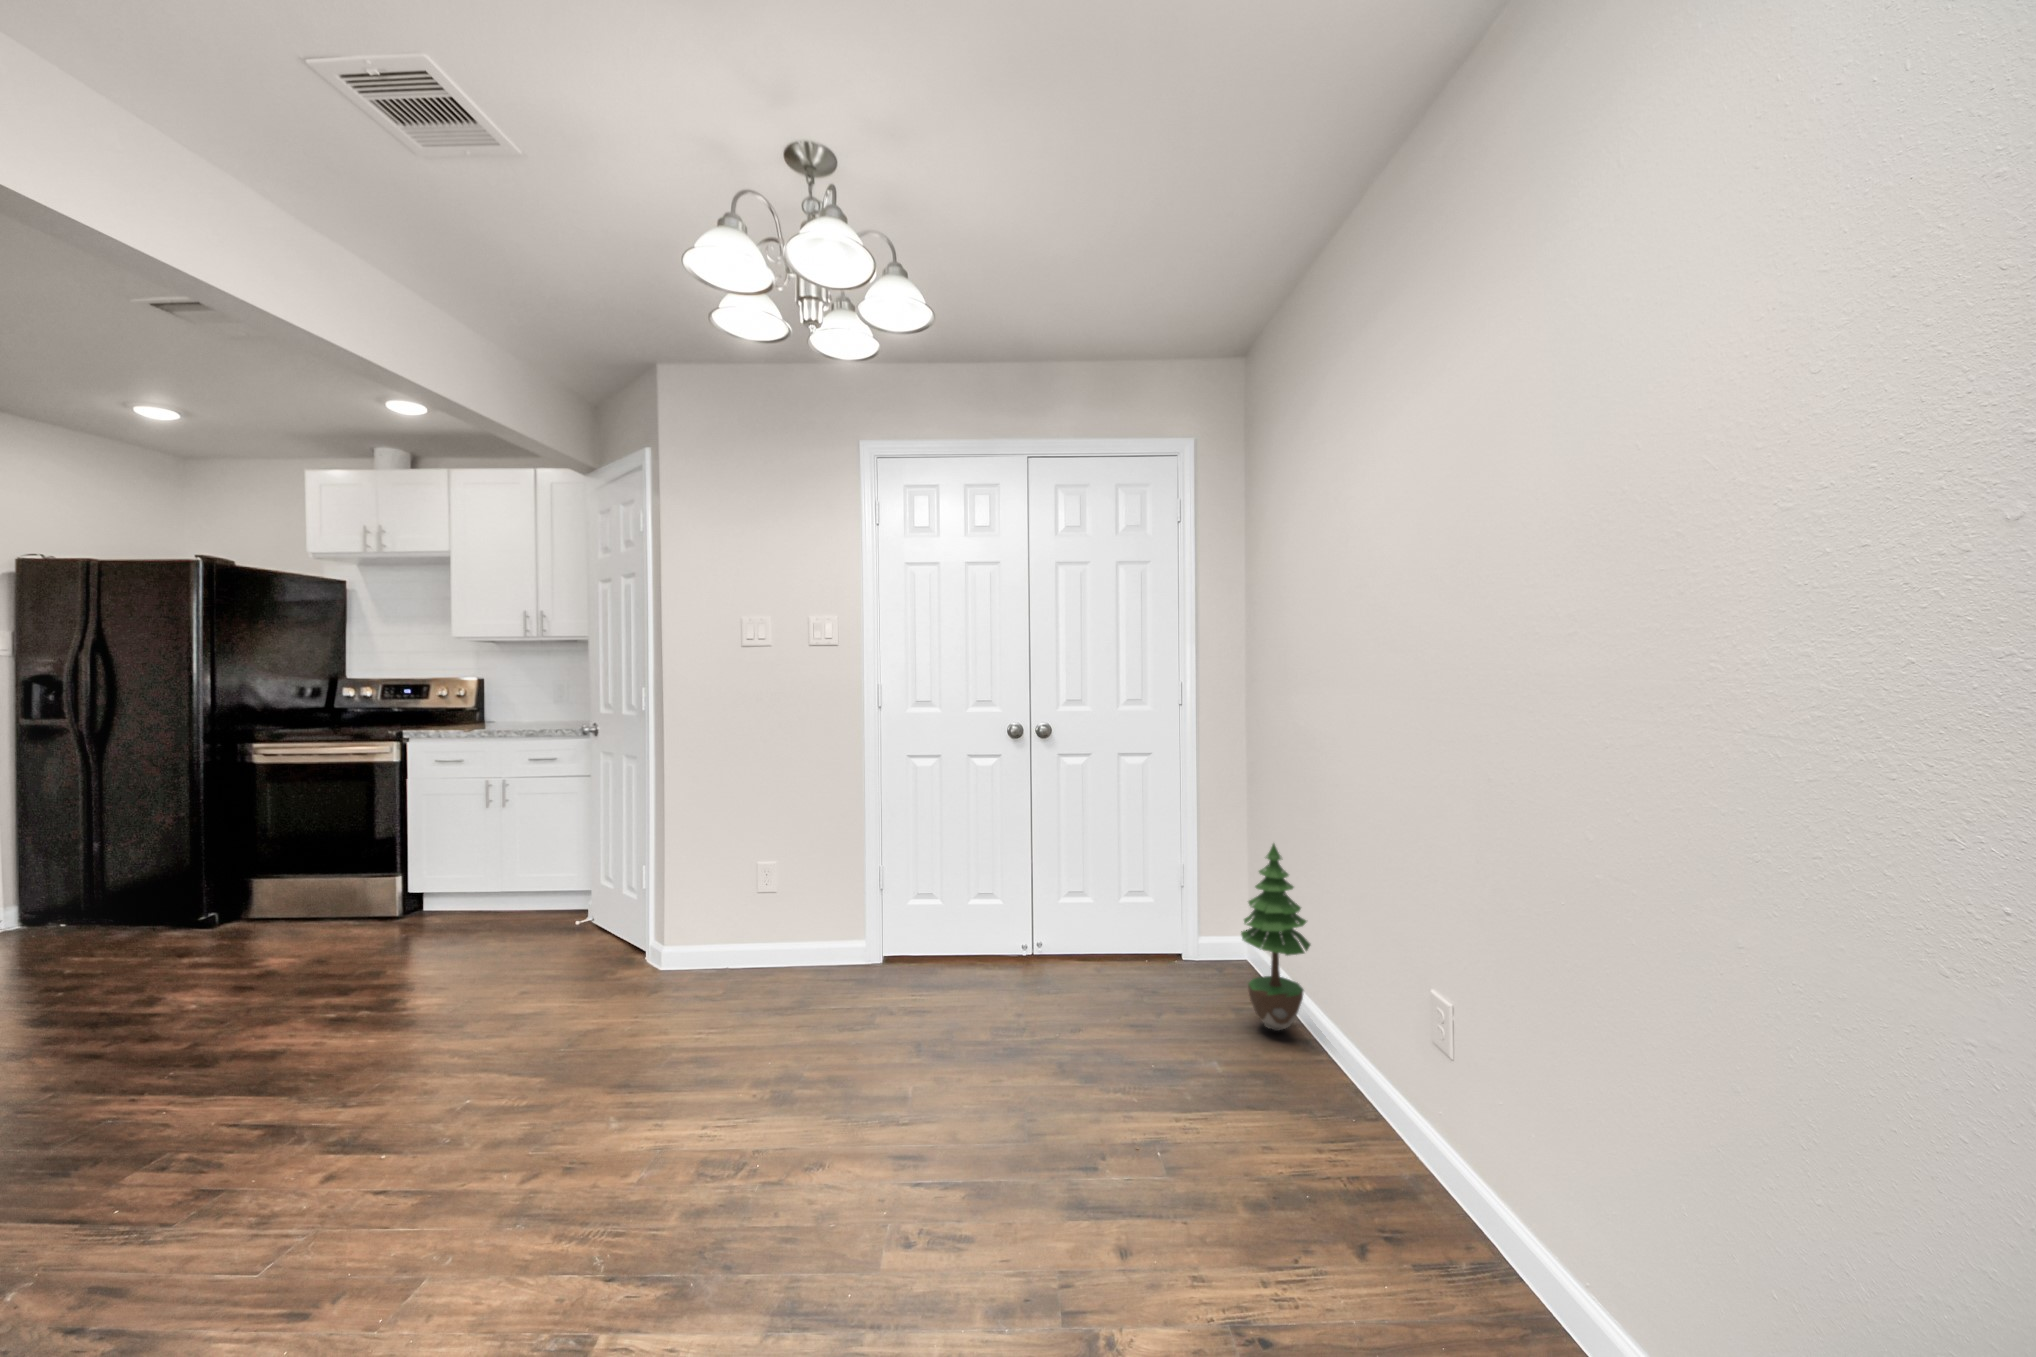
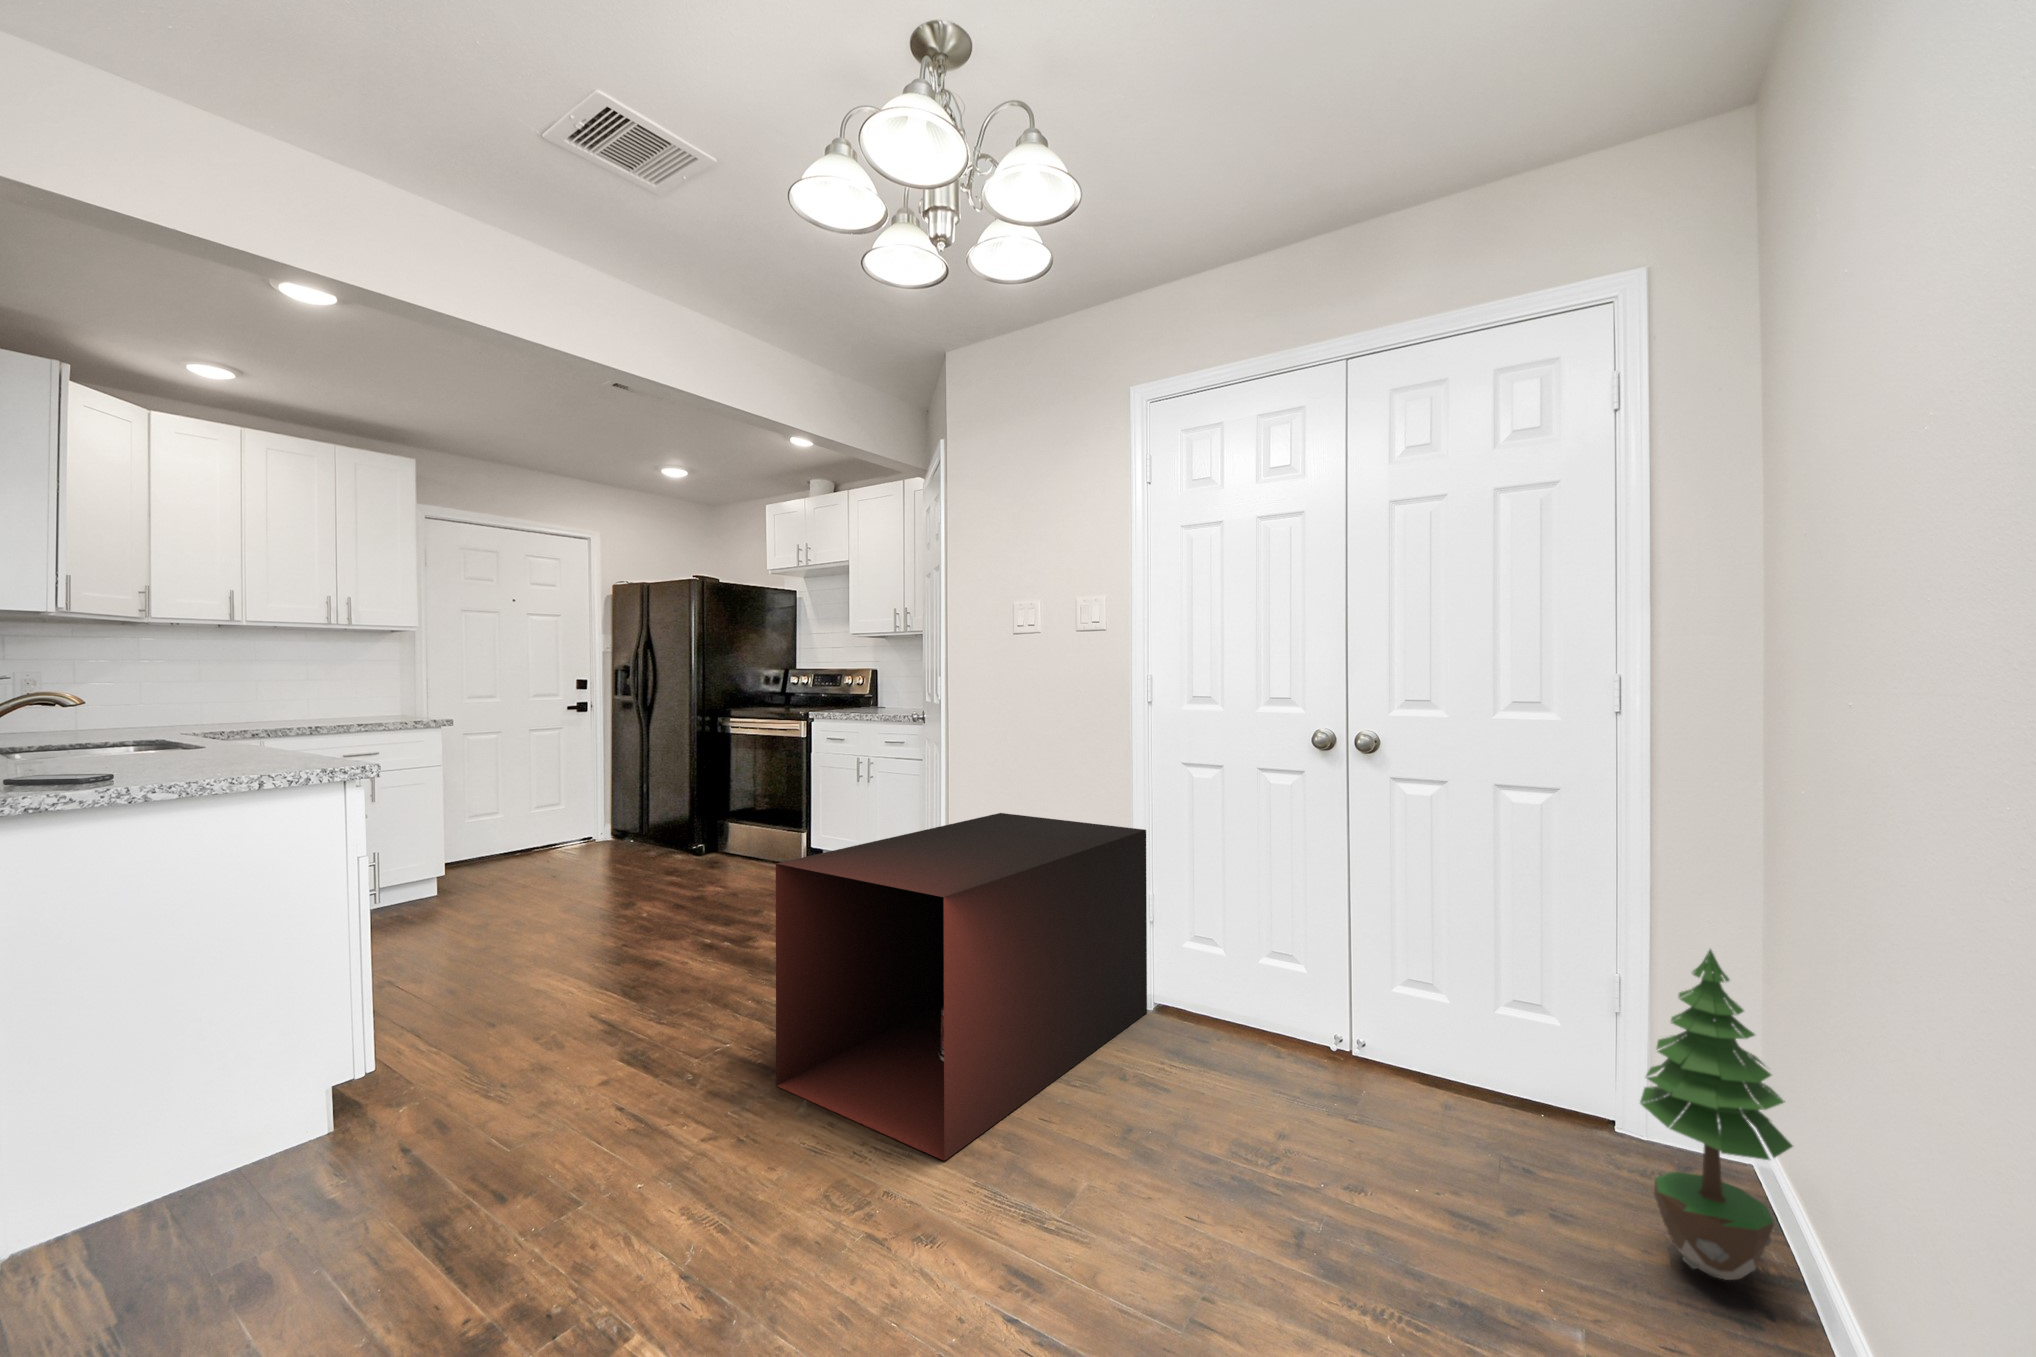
storage cabinet: none [560,817,879,1120] -> present [776,813,1147,1161]

